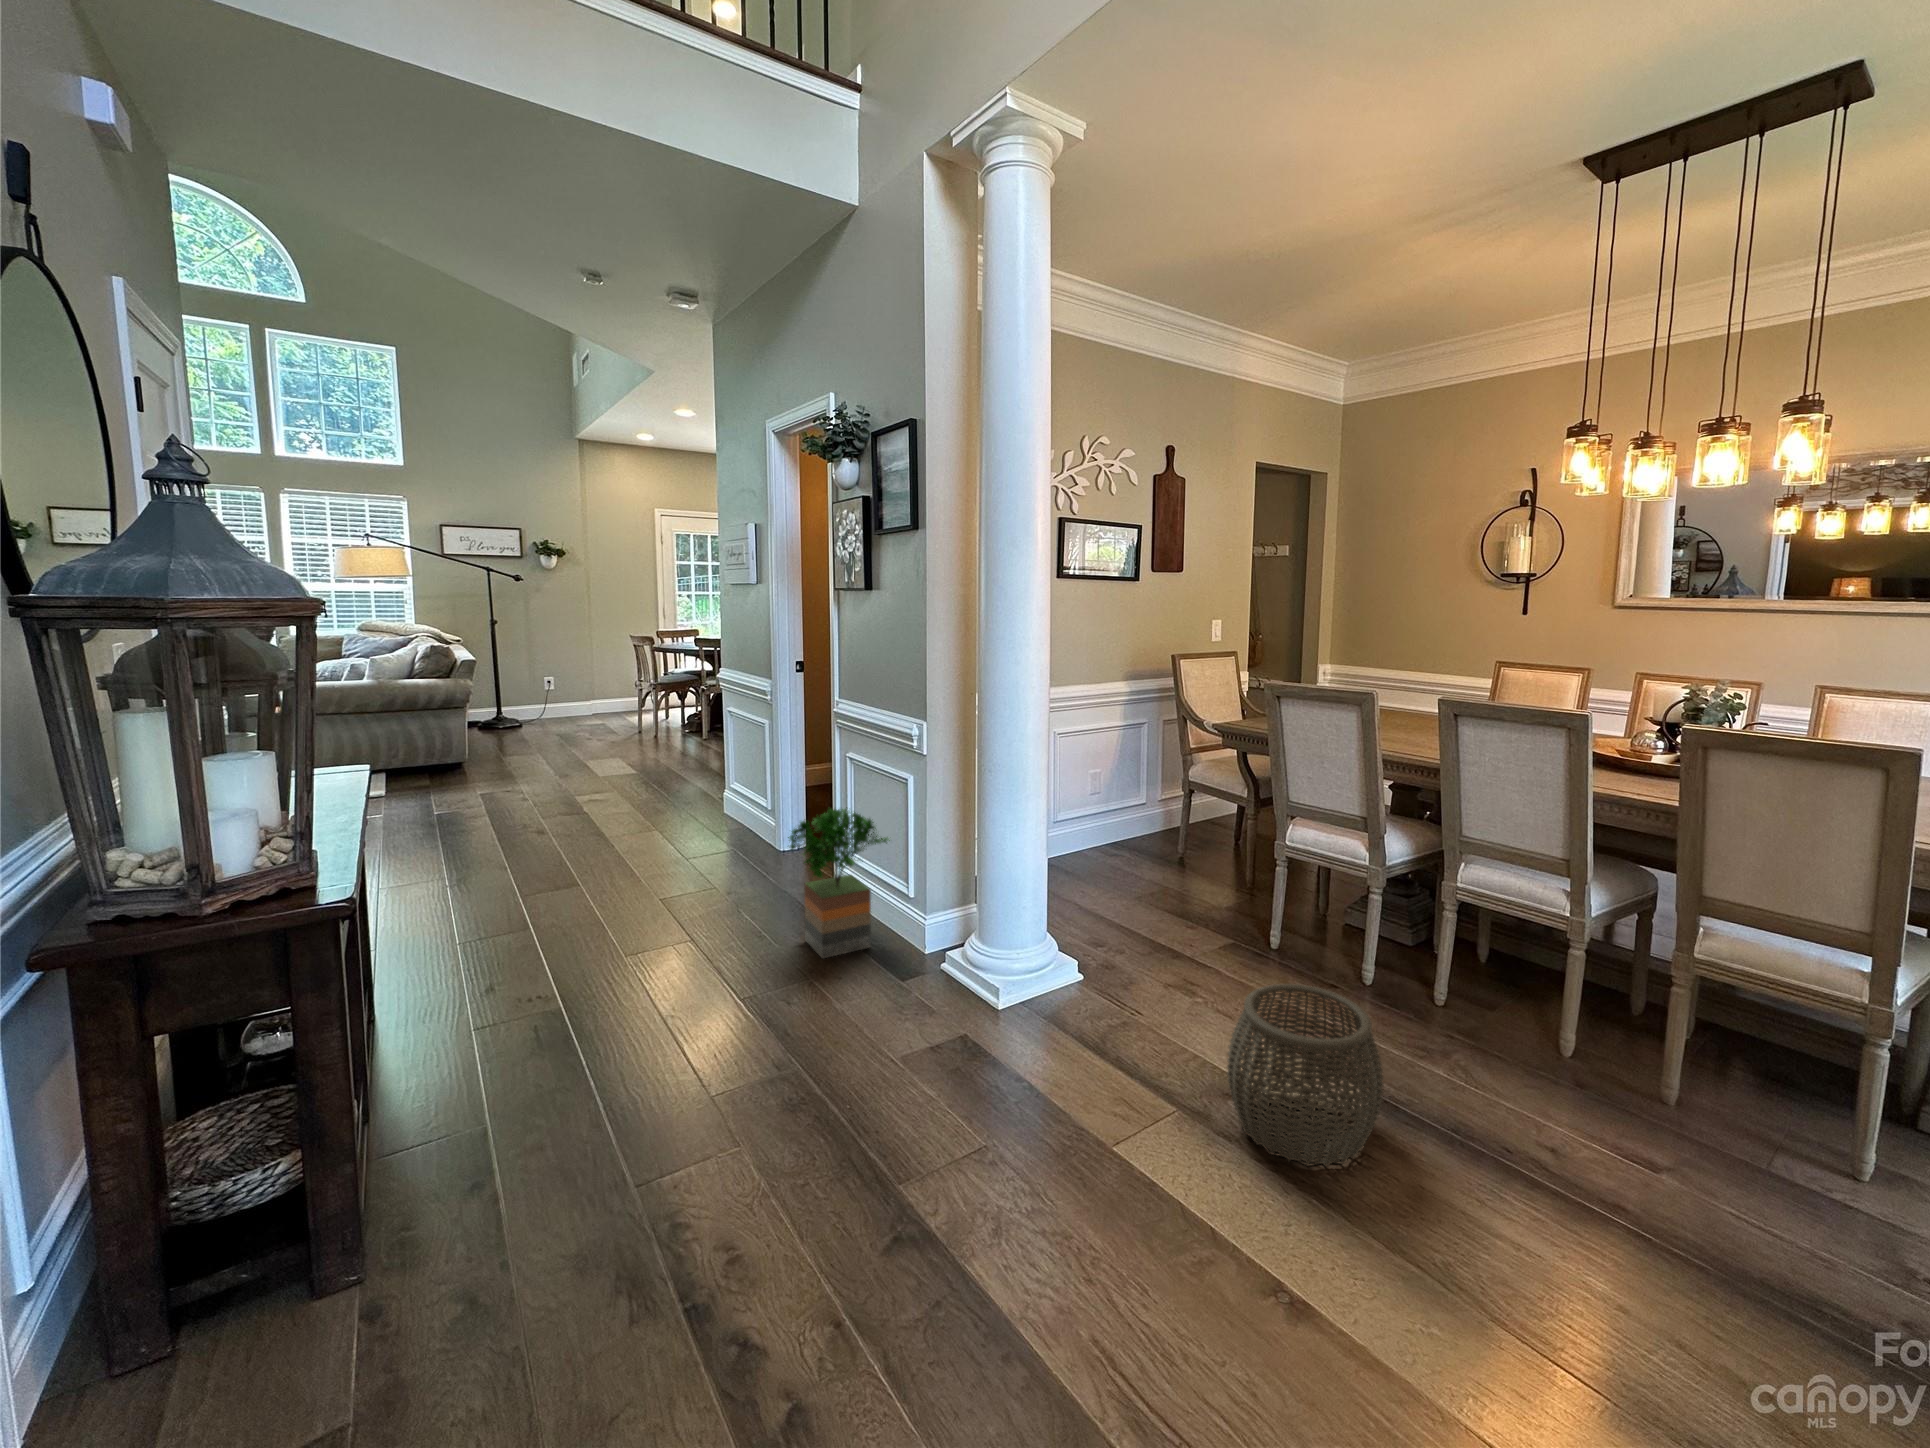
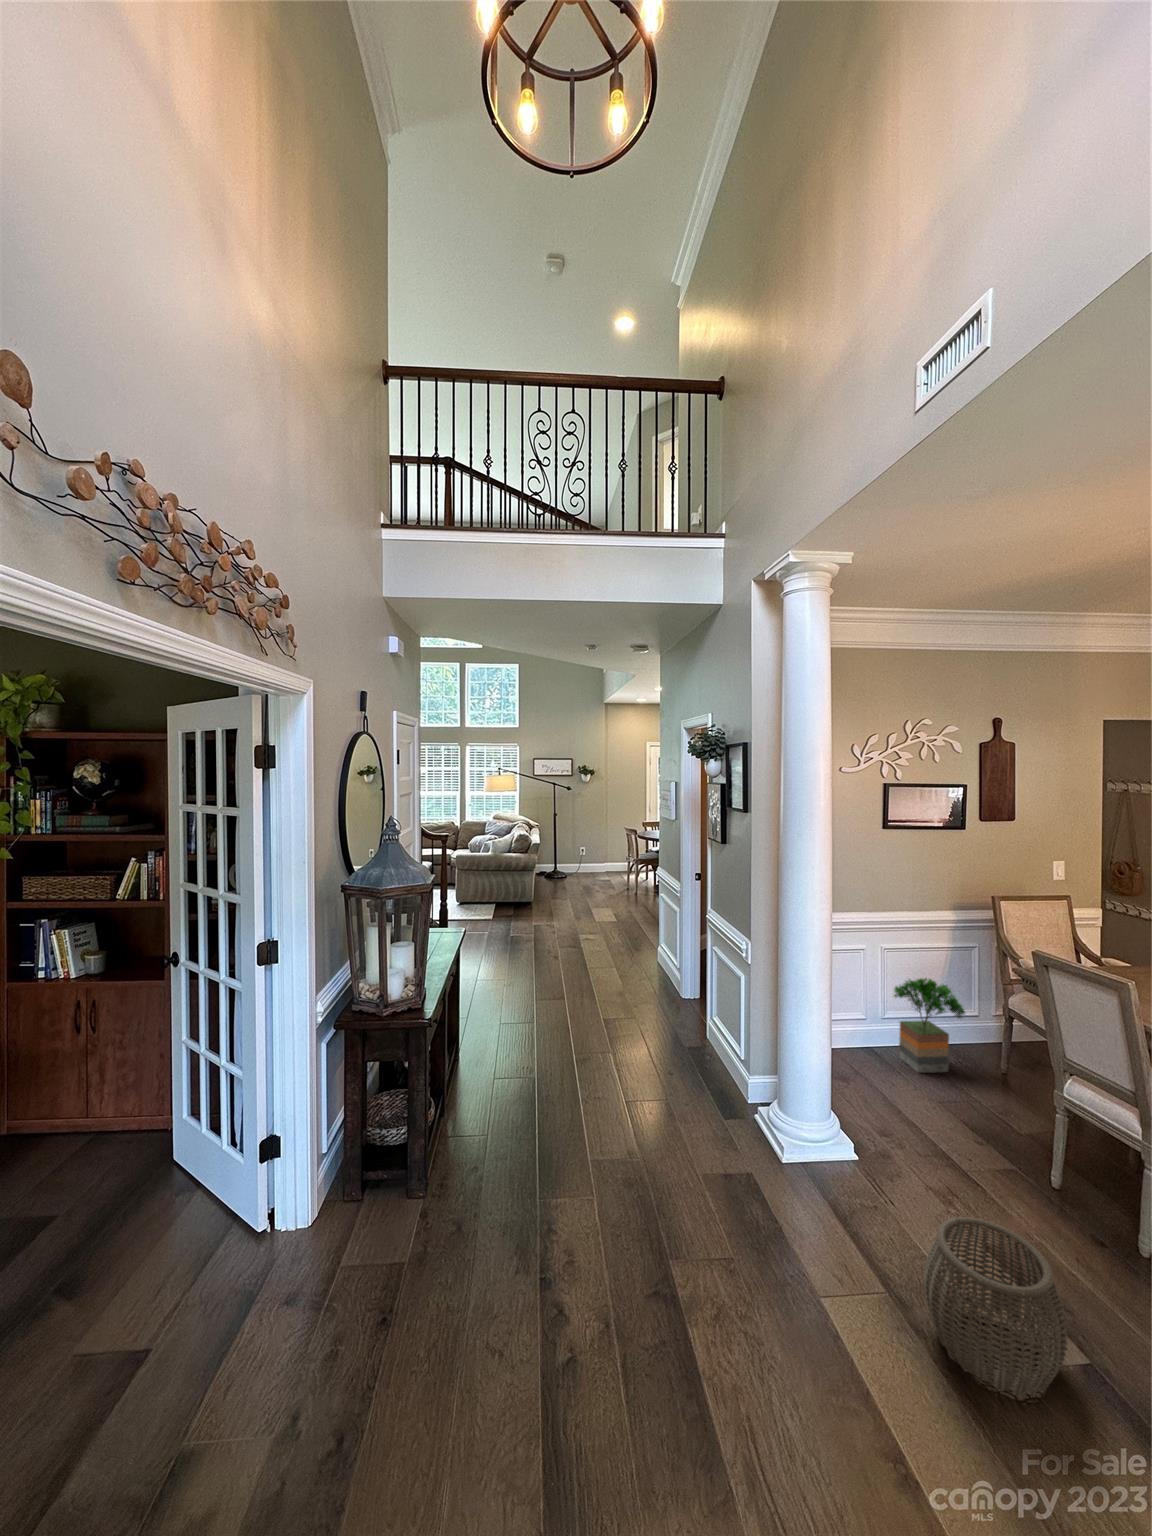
potted tree: present [788,809,890,958] -> present [894,978,965,1073]

